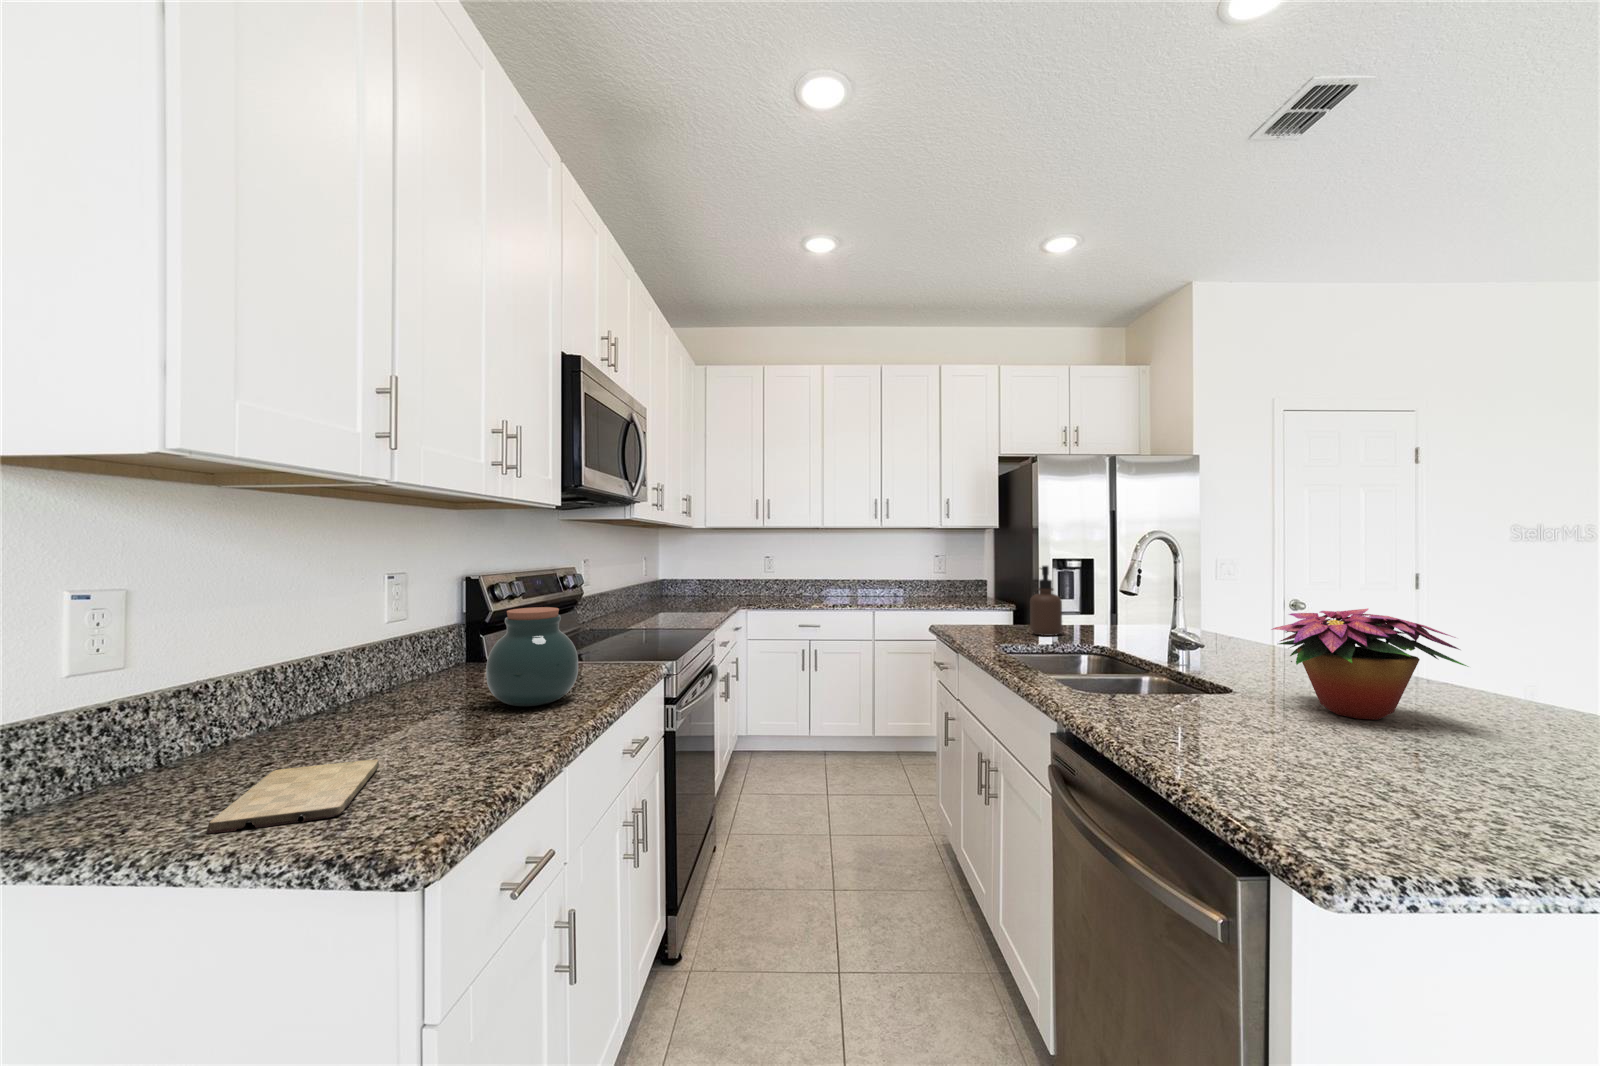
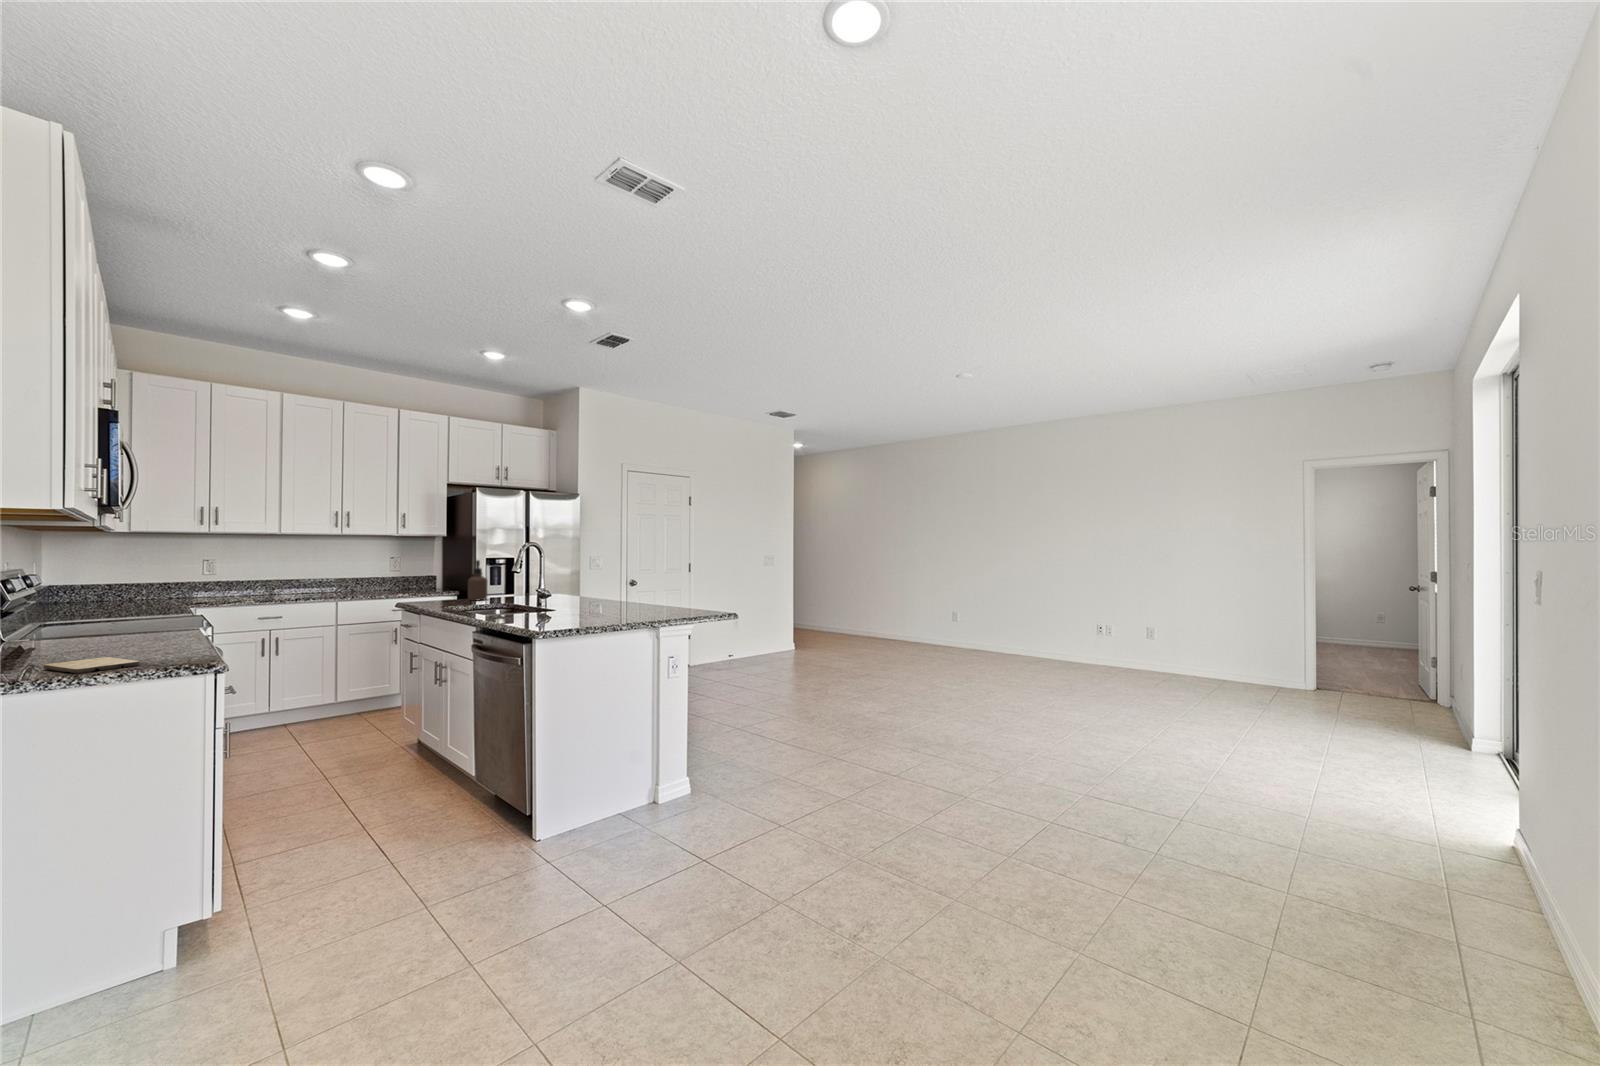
jar: present [486,607,578,706] -> none [96,588,172,647]
flower arrangement: present [1272,609,1468,720] -> none [562,570,622,610]

